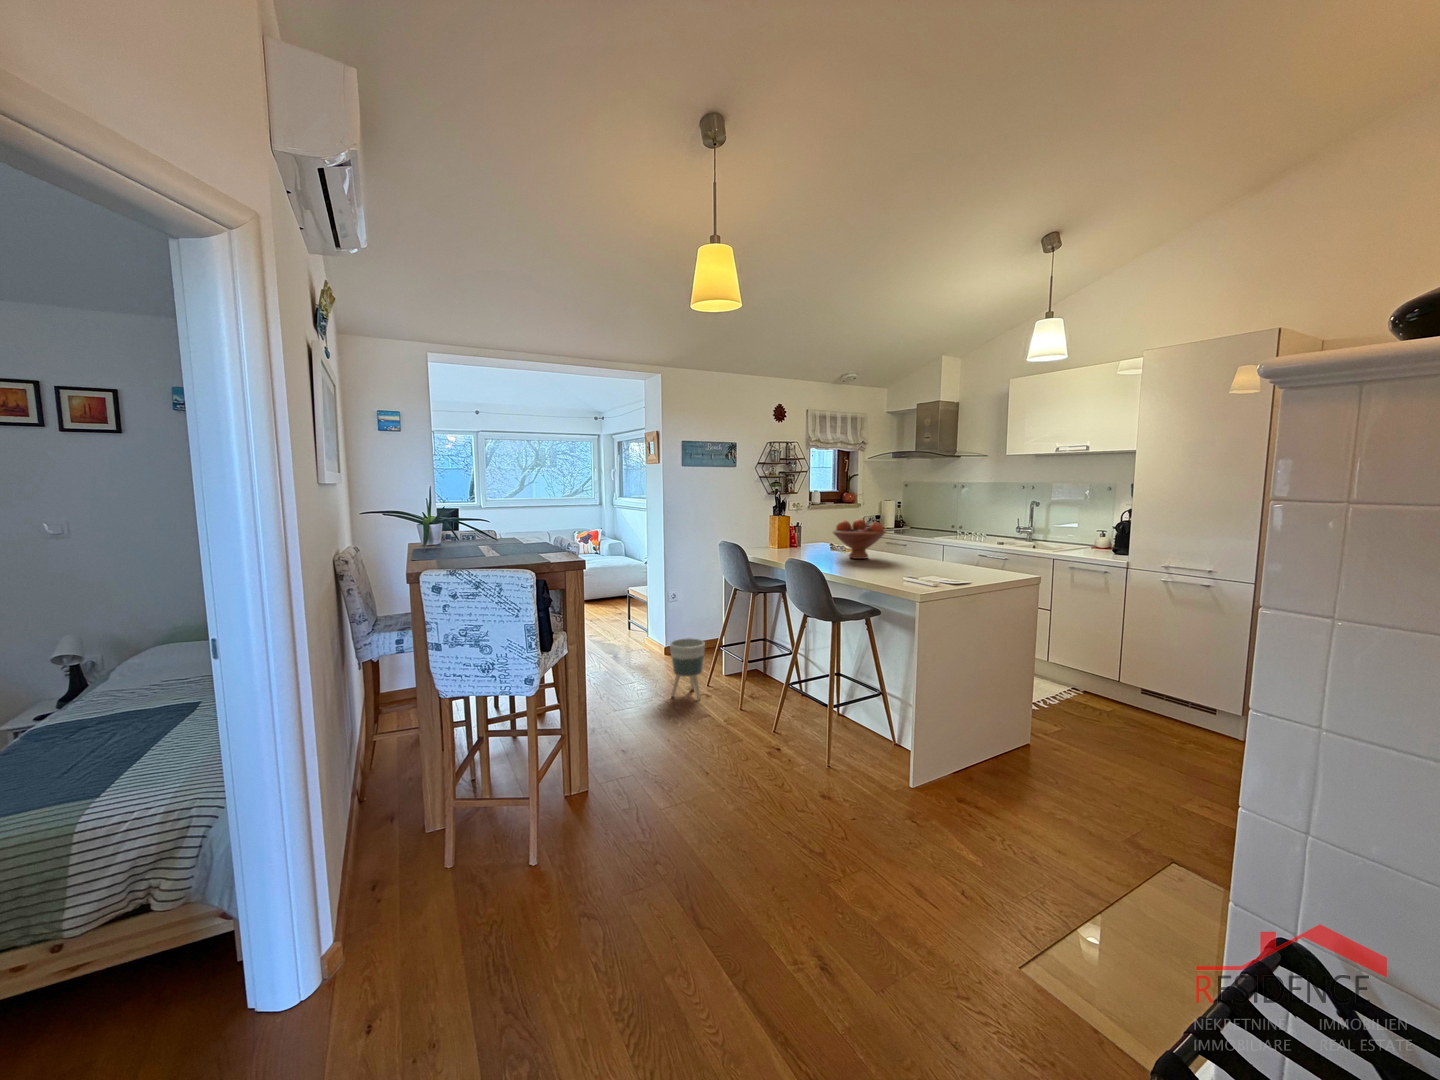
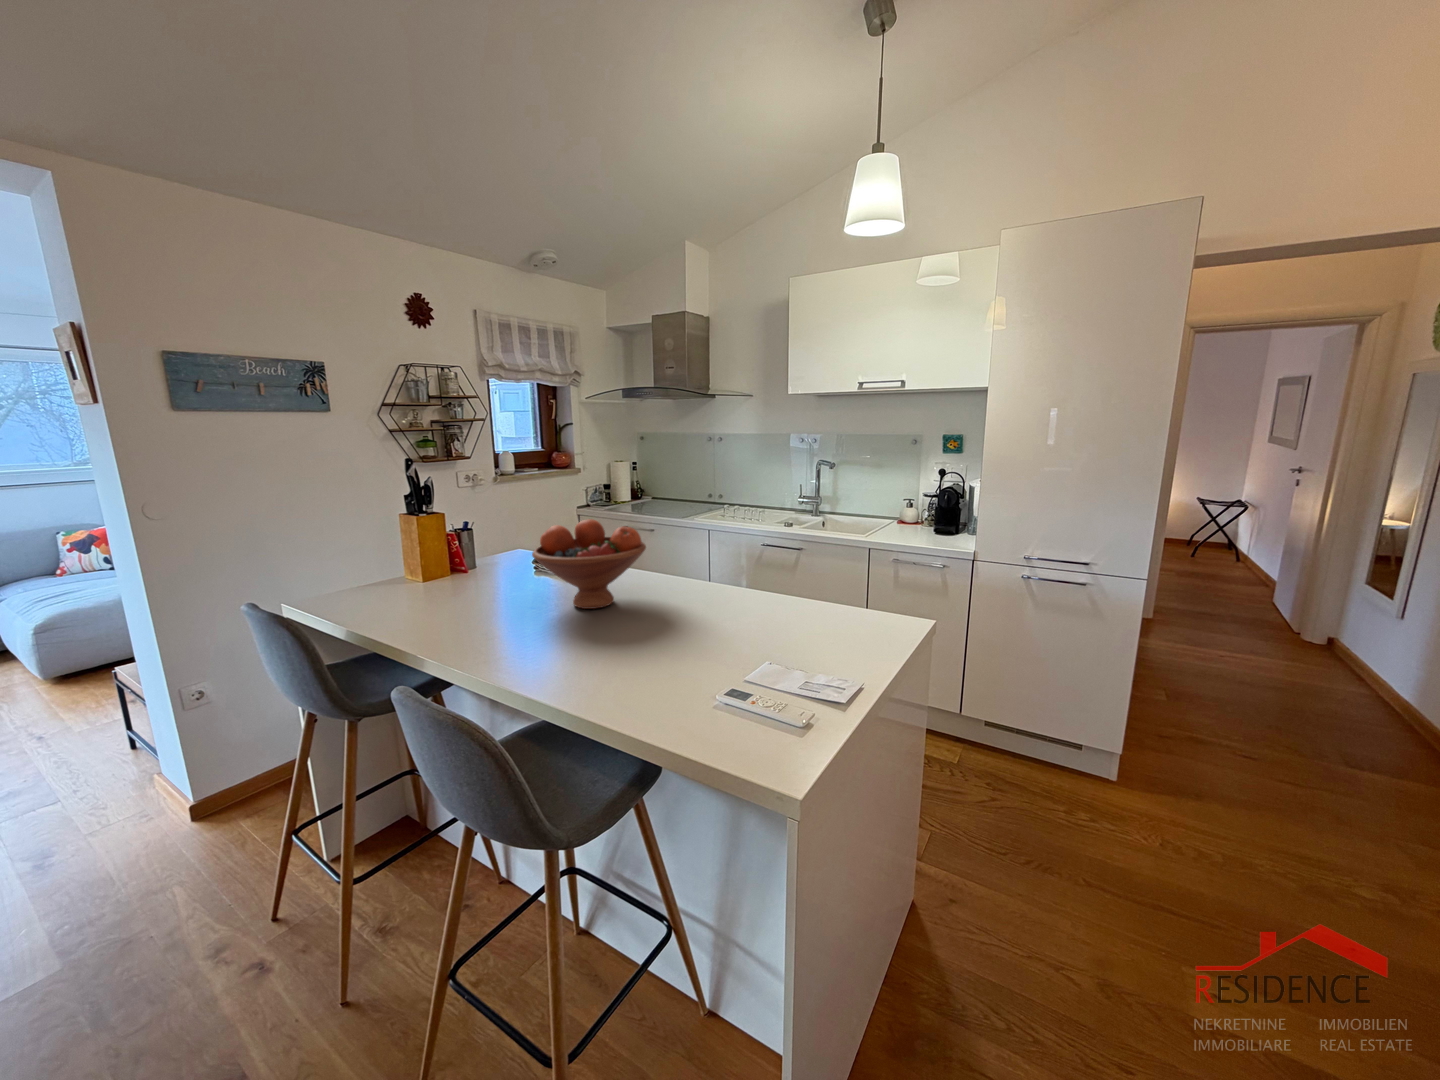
planter: present [670,638,705,699] -> none [100,844,231,1025]

